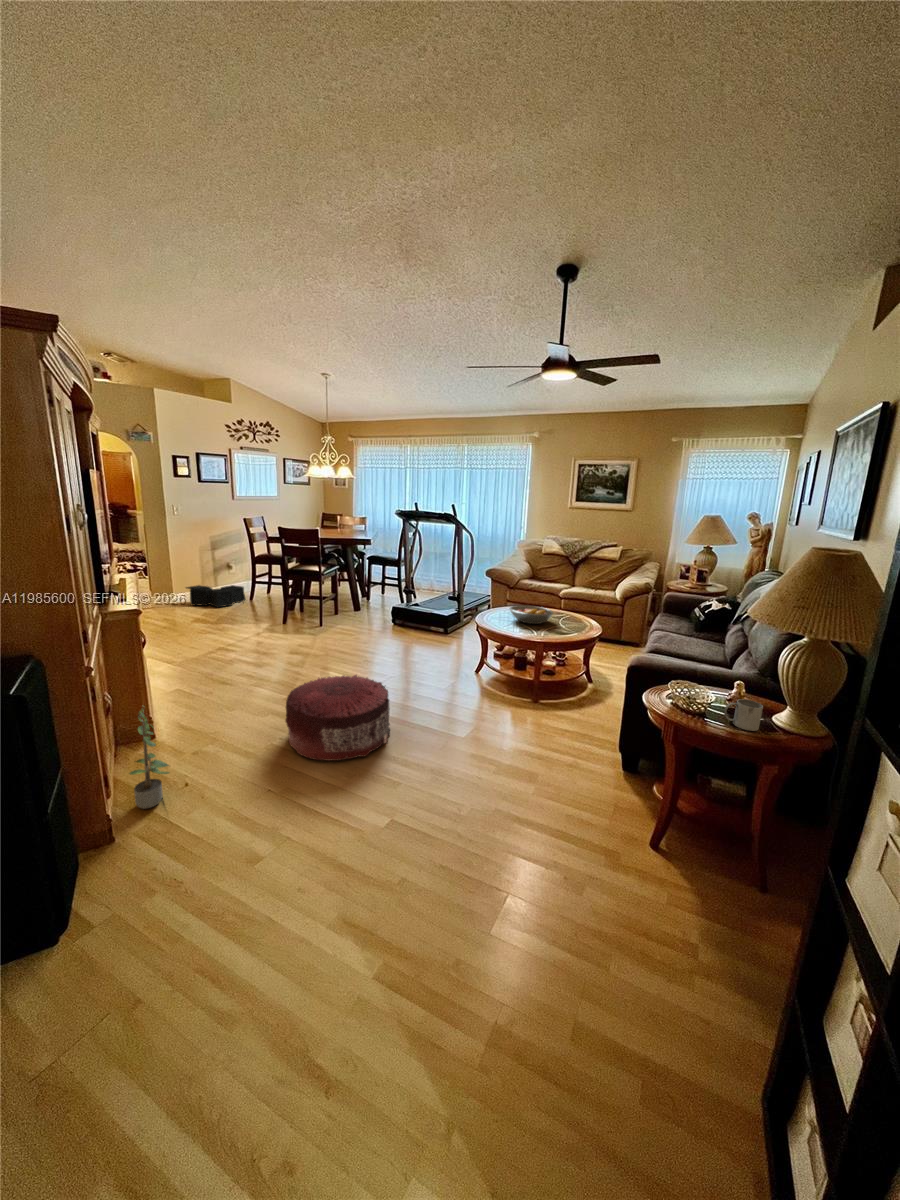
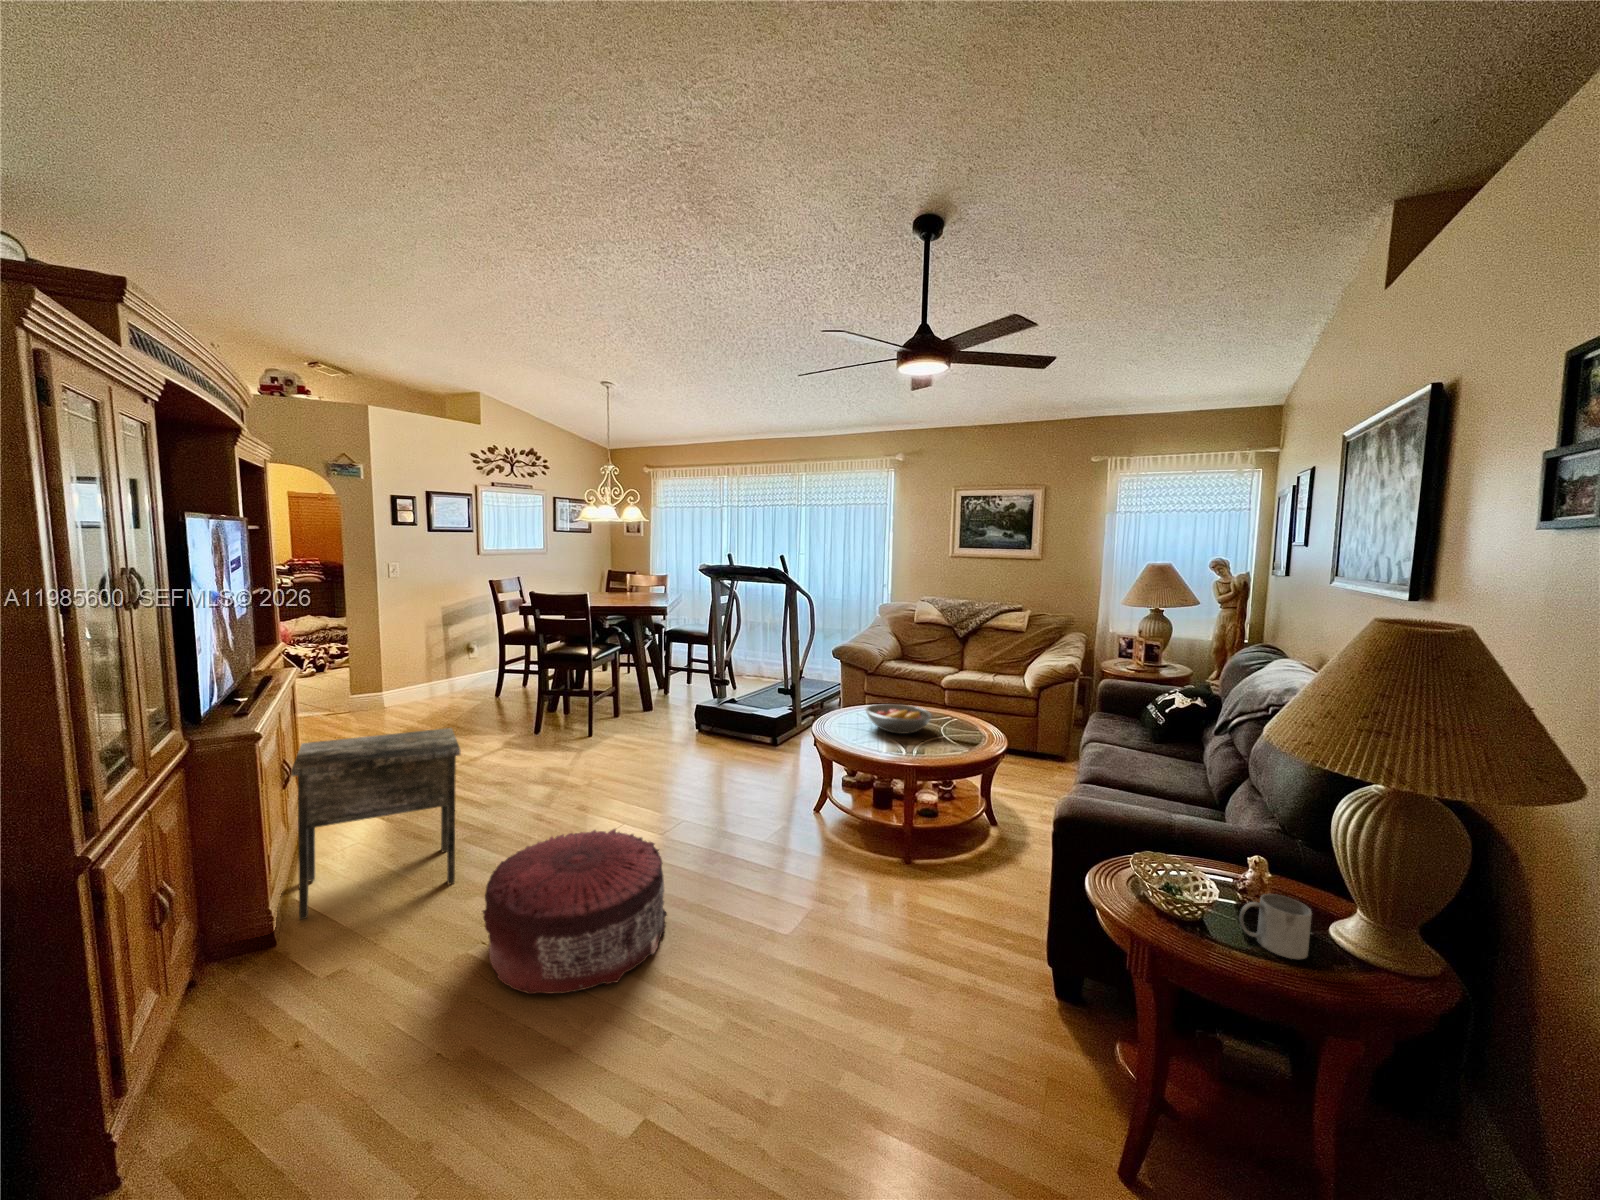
storage bin: present [186,585,246,607] -> none [398,676,488,710]
side table: none [157,613,258,723] -> present [291,728,460,920]
potted plant: present [129,706,169,809] -> none [155,908,259,1114]

